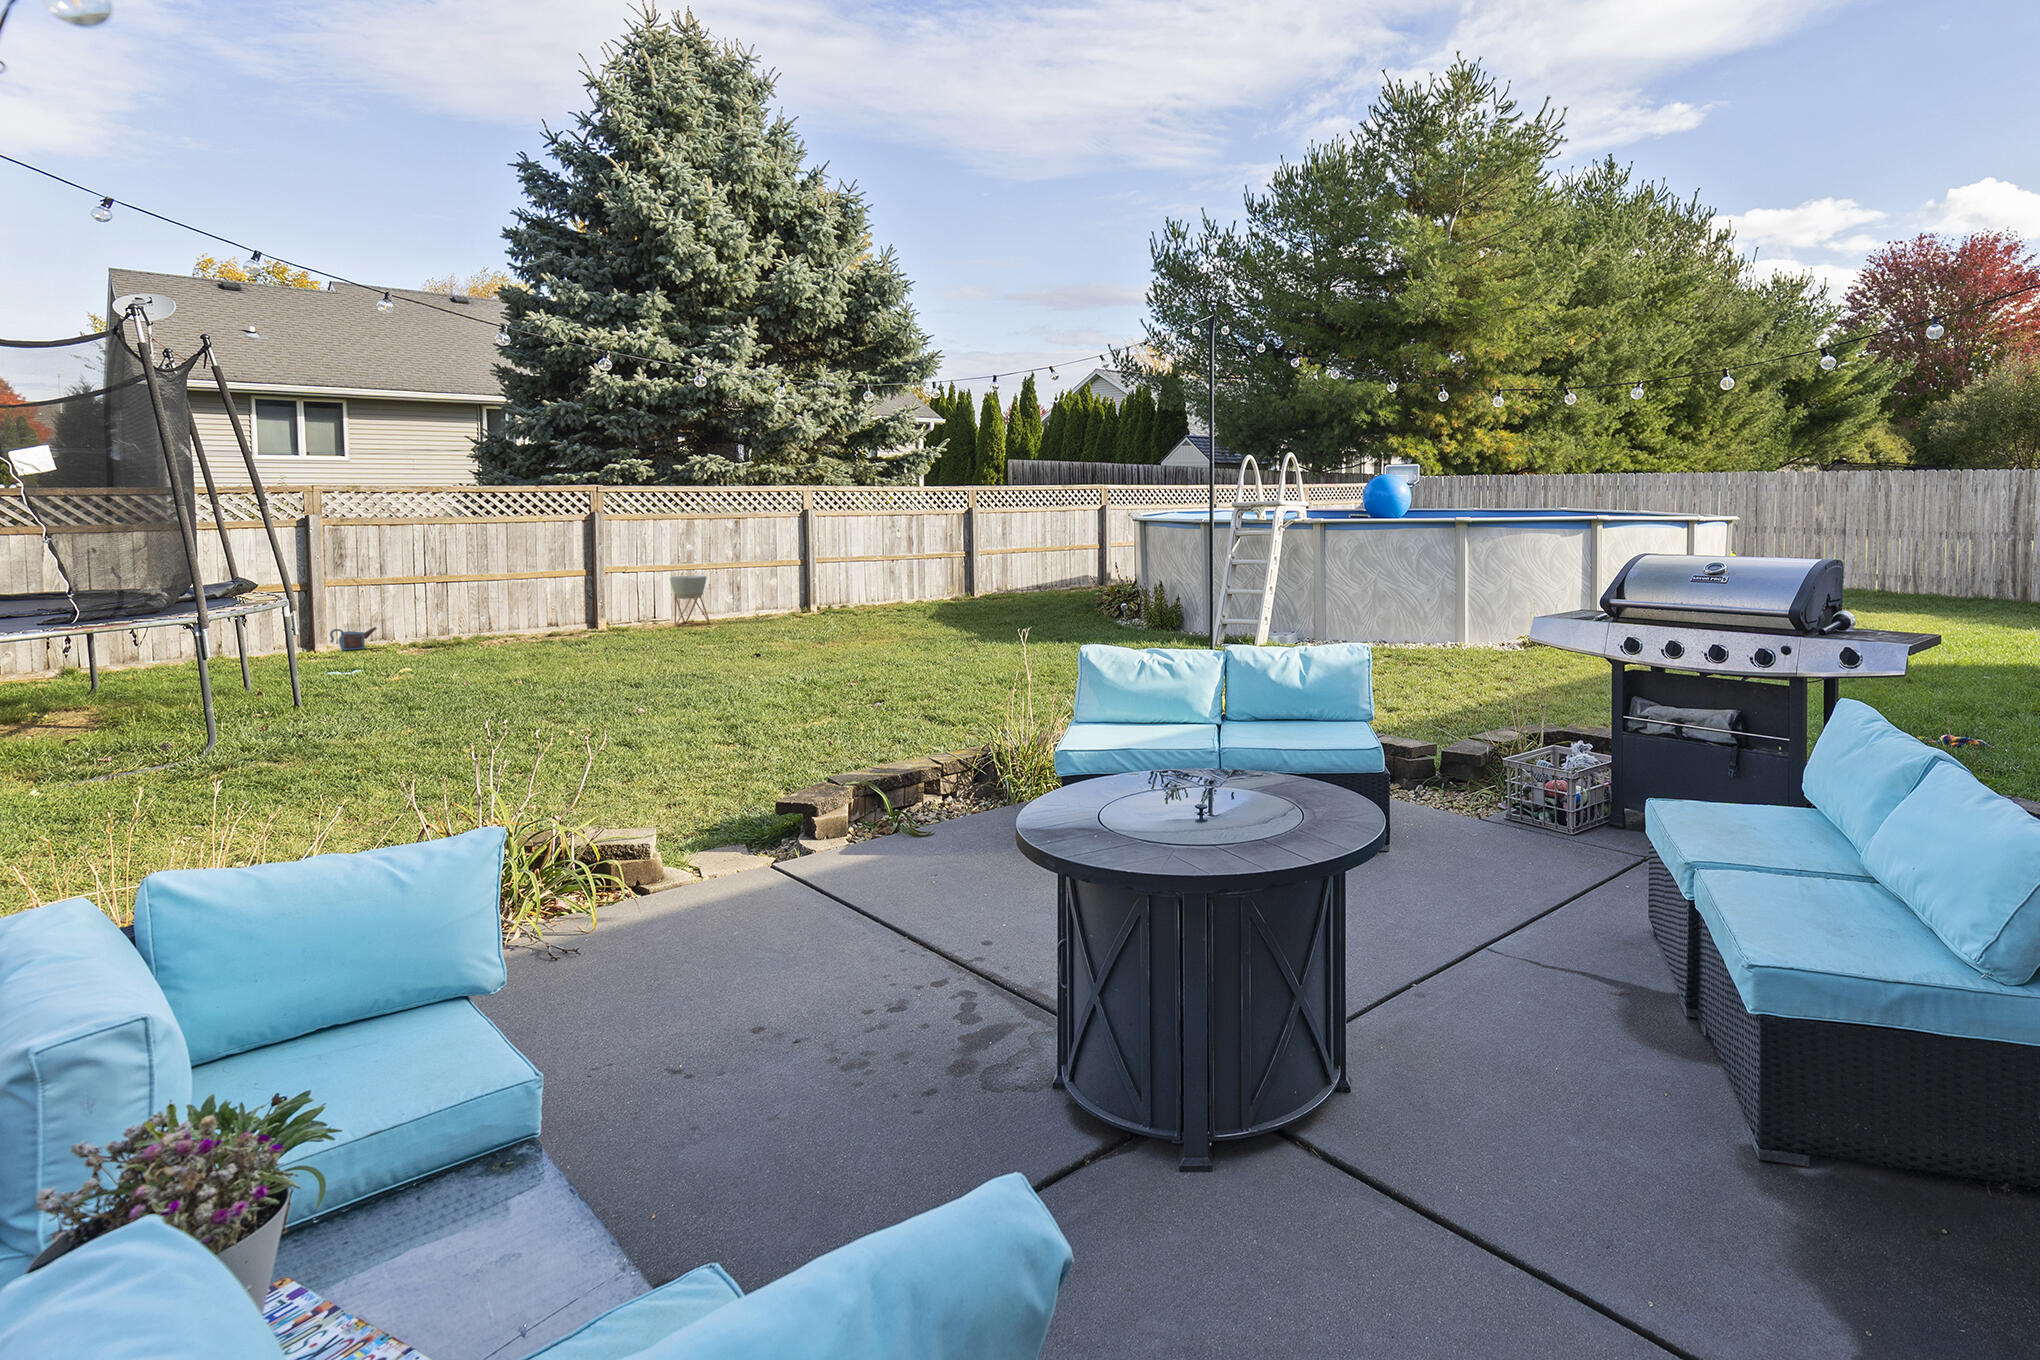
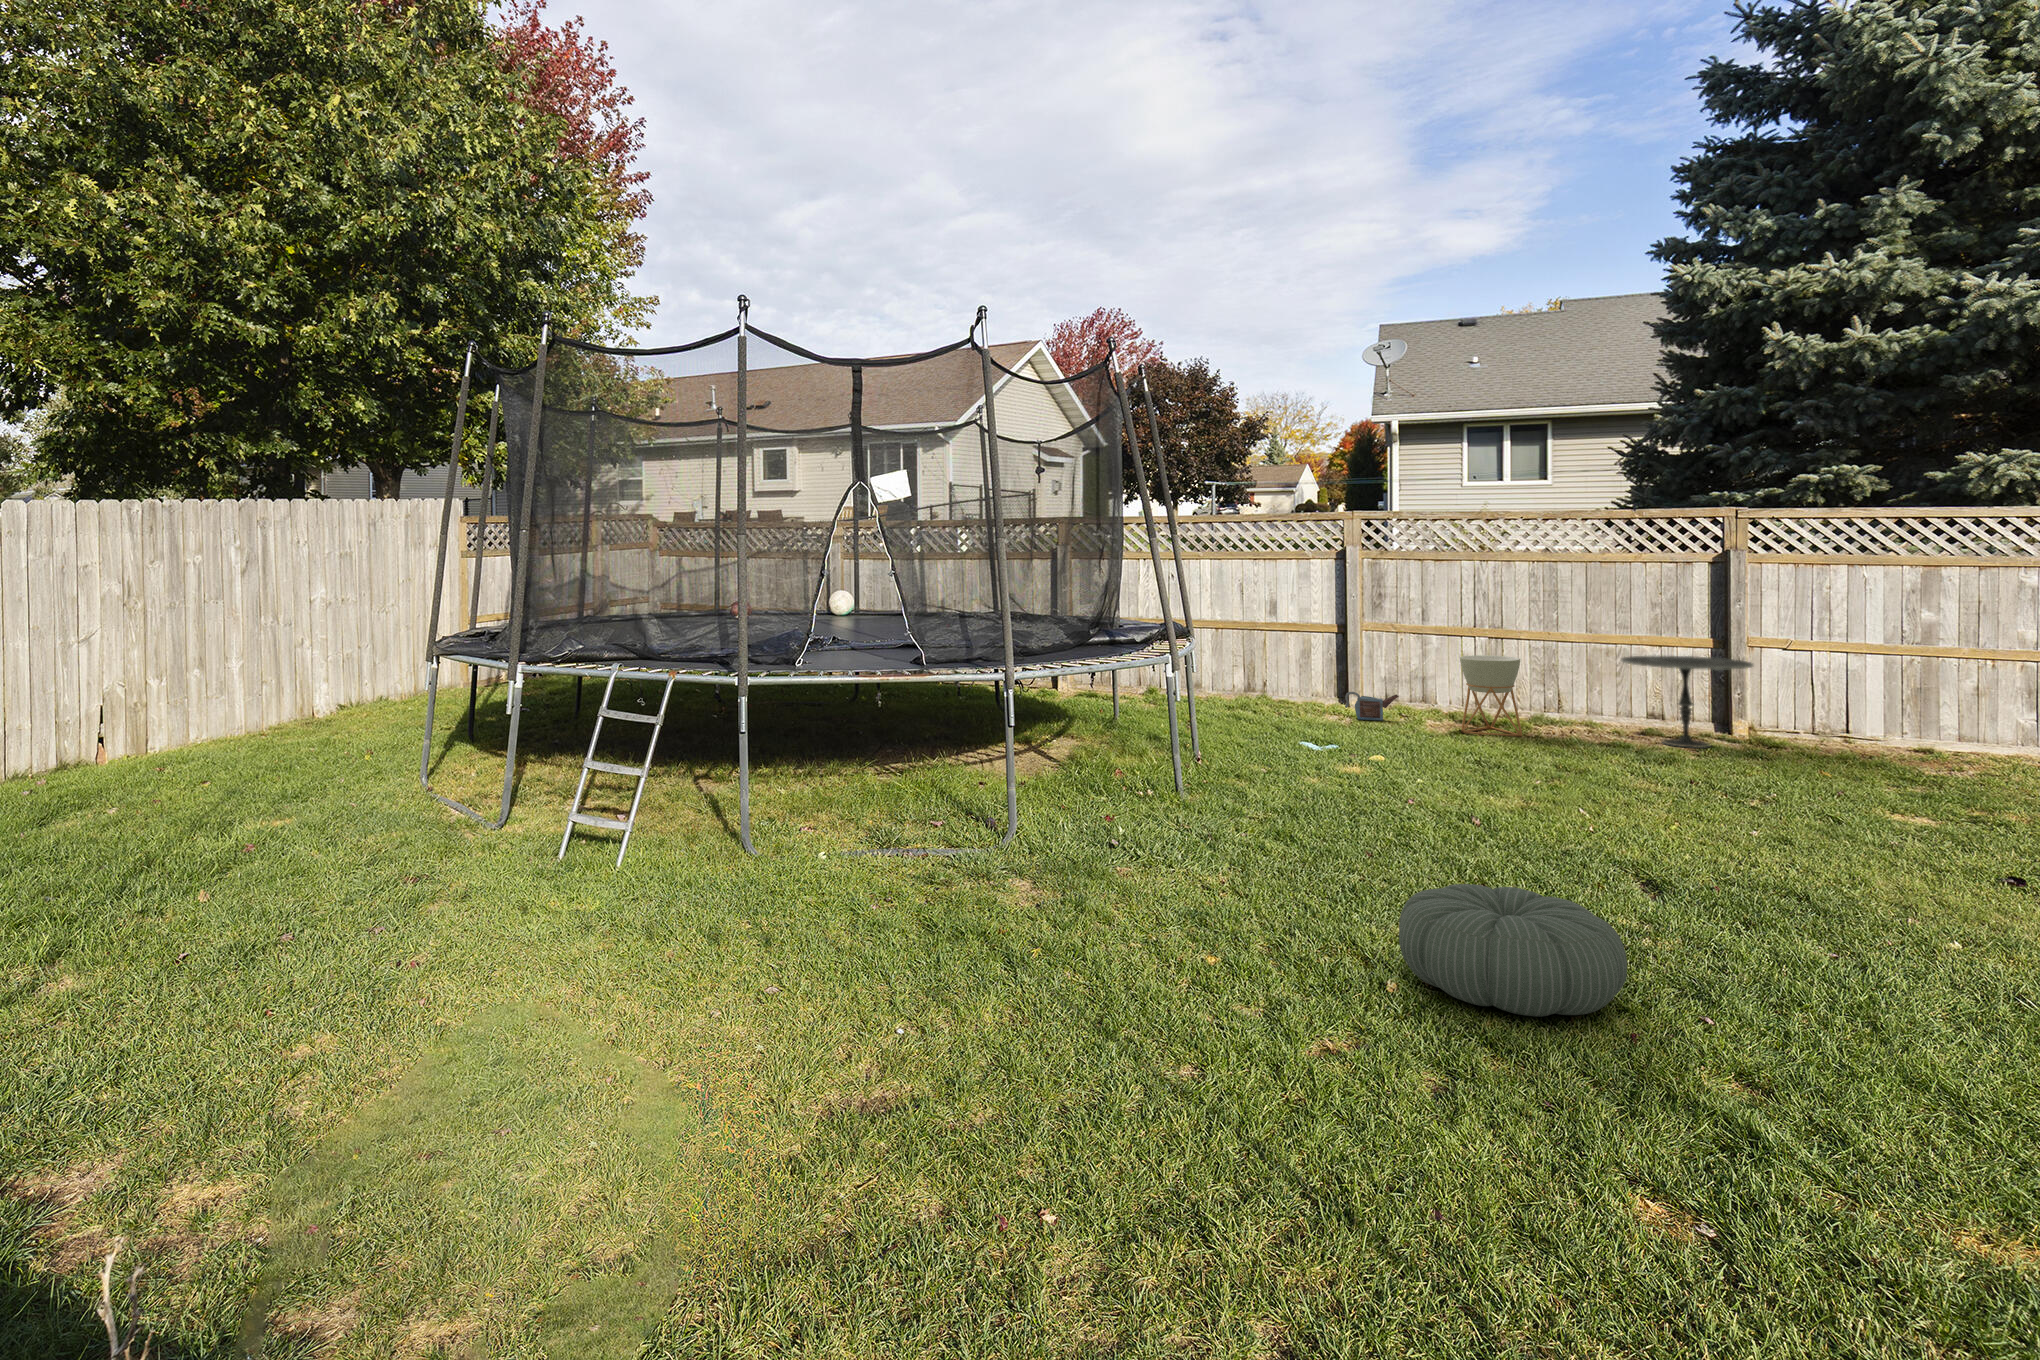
planter: present [670,576,710,626] -> present [1460,655,1522,737]
side table: none [538,580,613,637] -> present [1621,656,1753,748]
pouf: none [528,677,636,728] -> present [1399,884,1627,1016]

